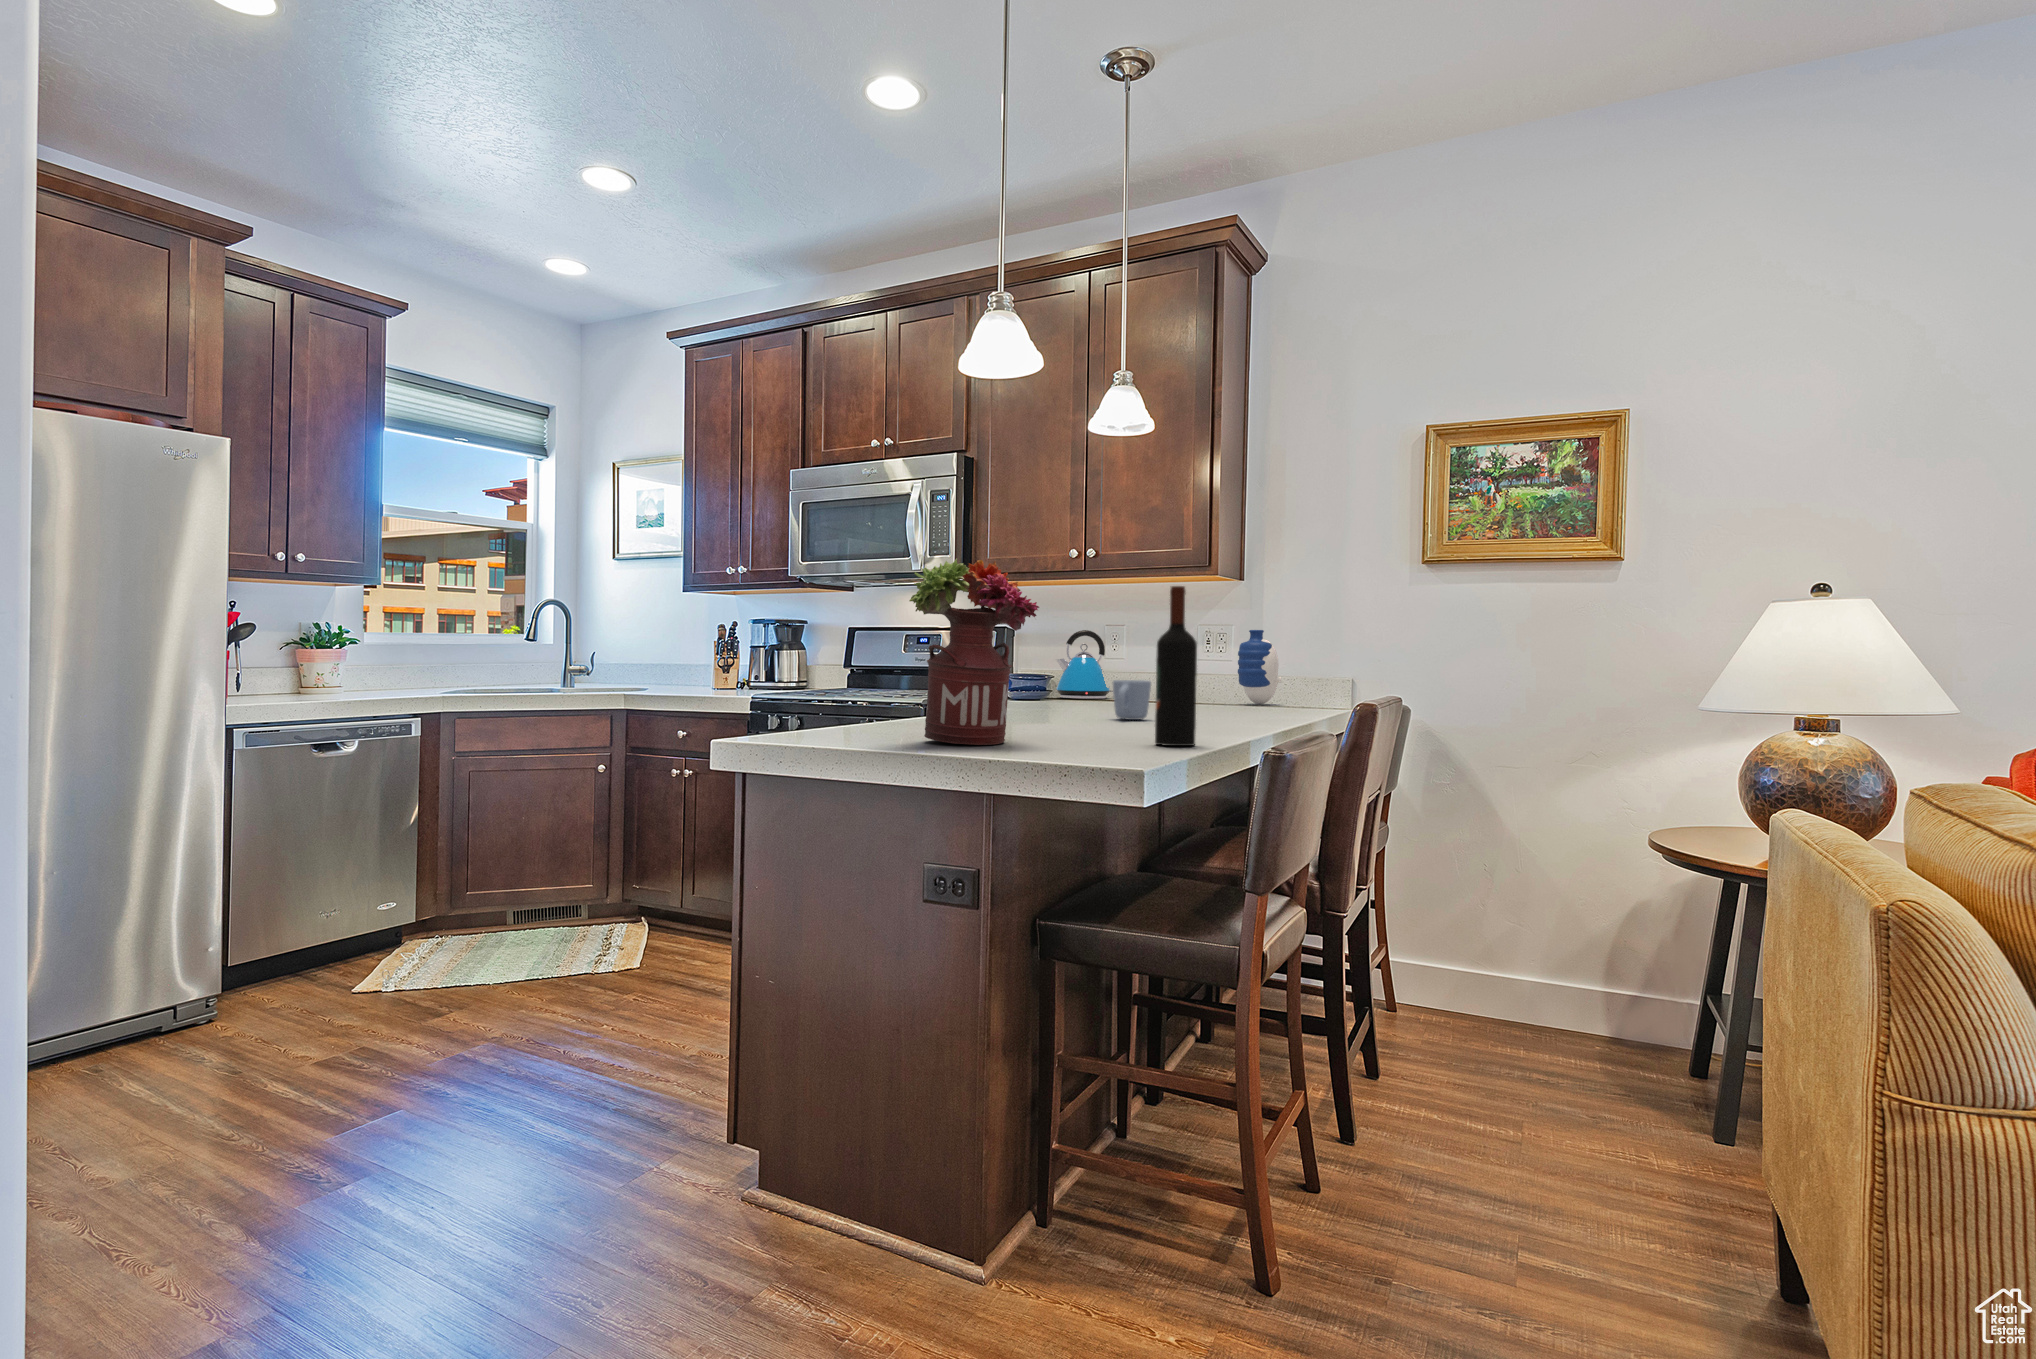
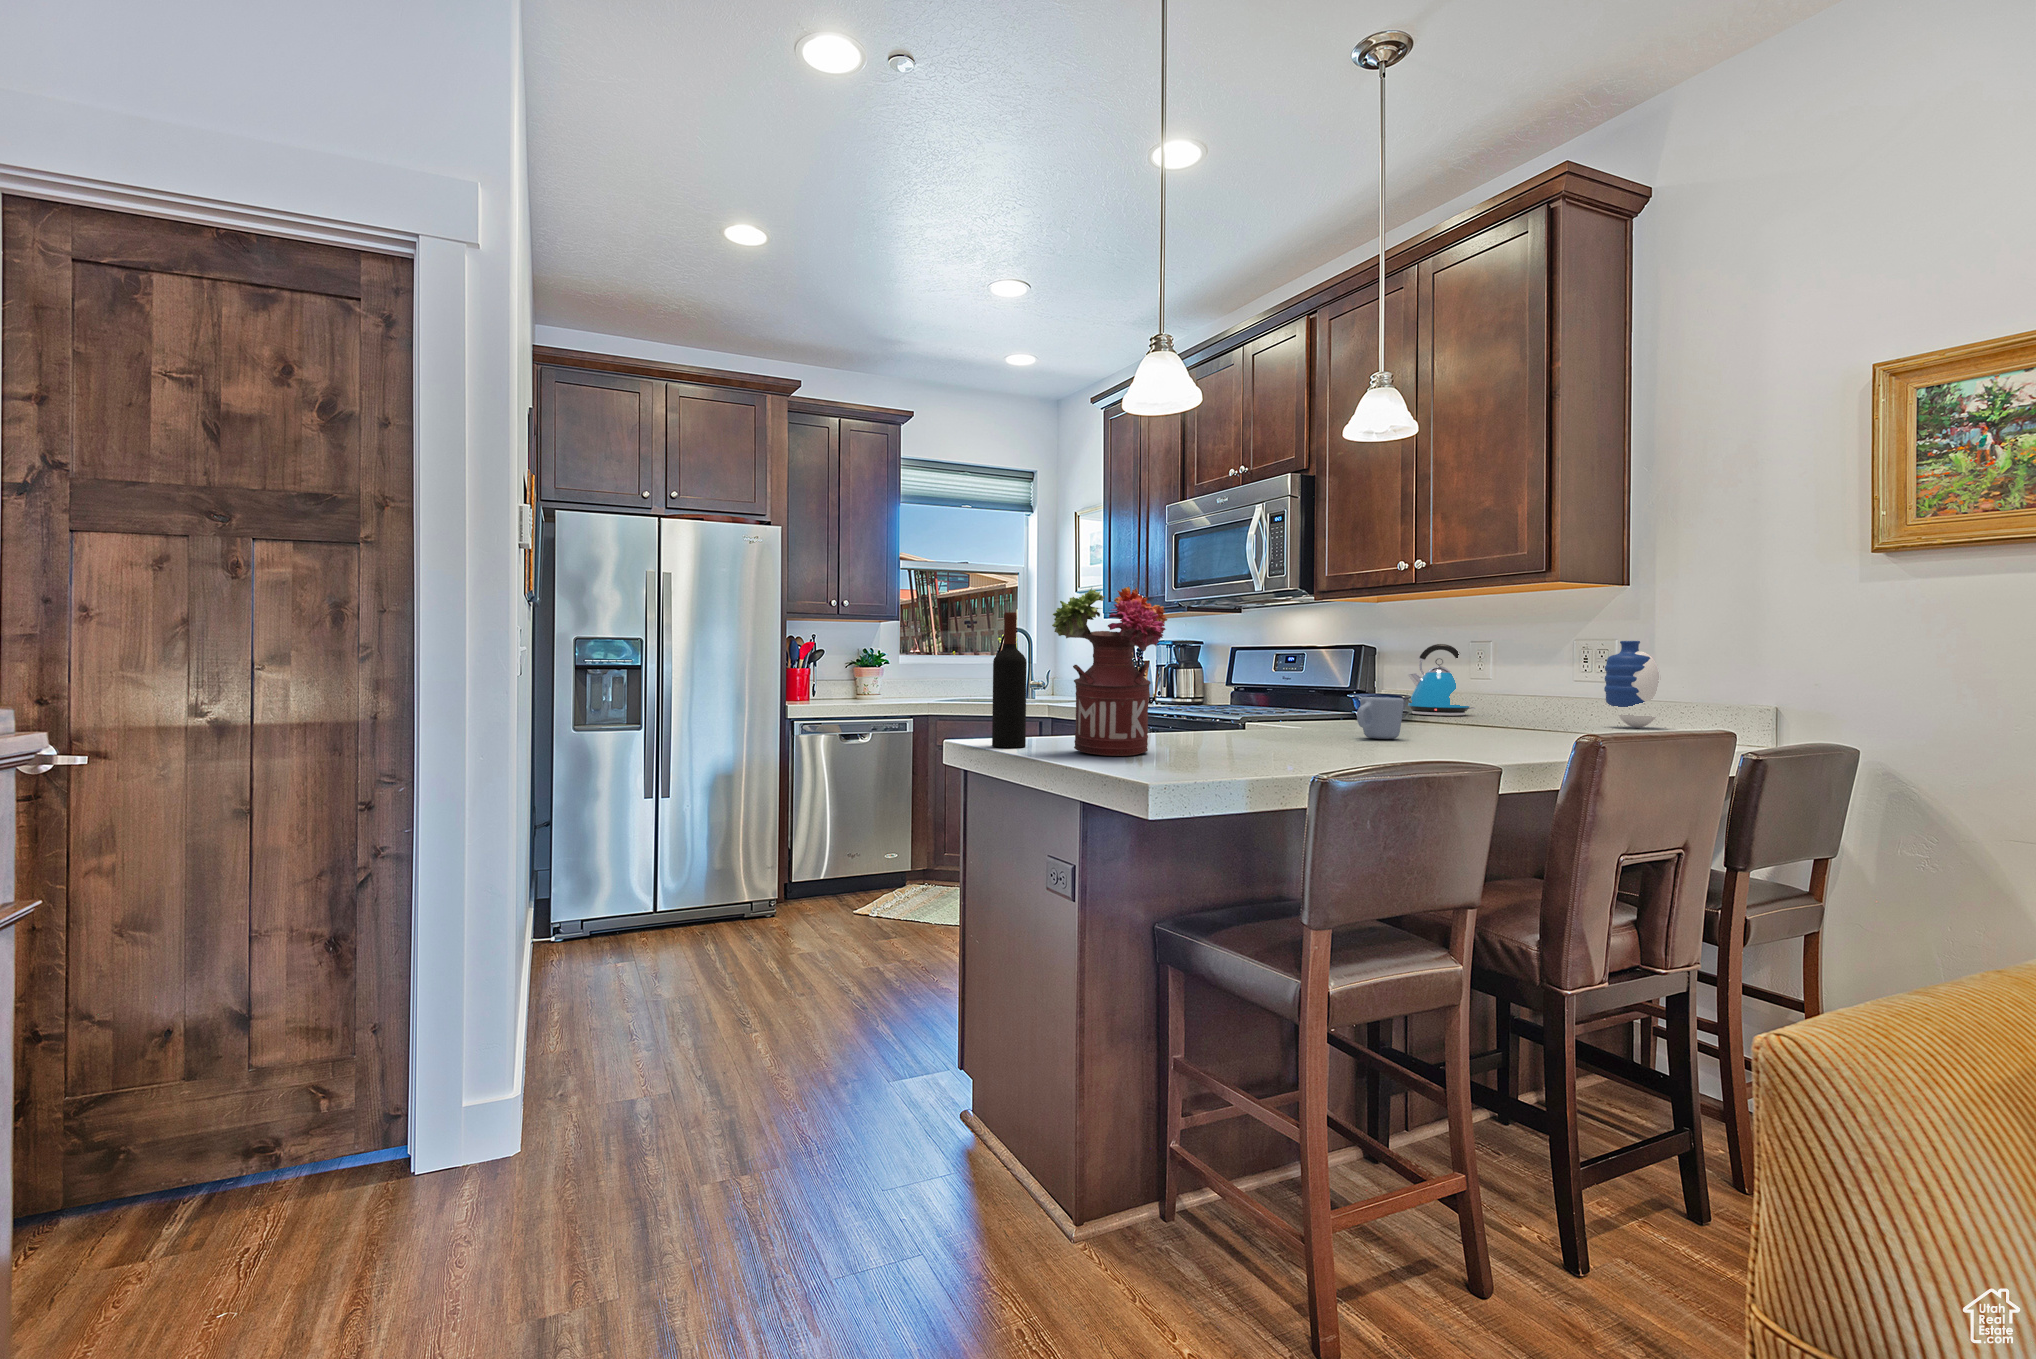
wine bottle: present [1155,586,1197,746] -> present [992,612,1027,747]

